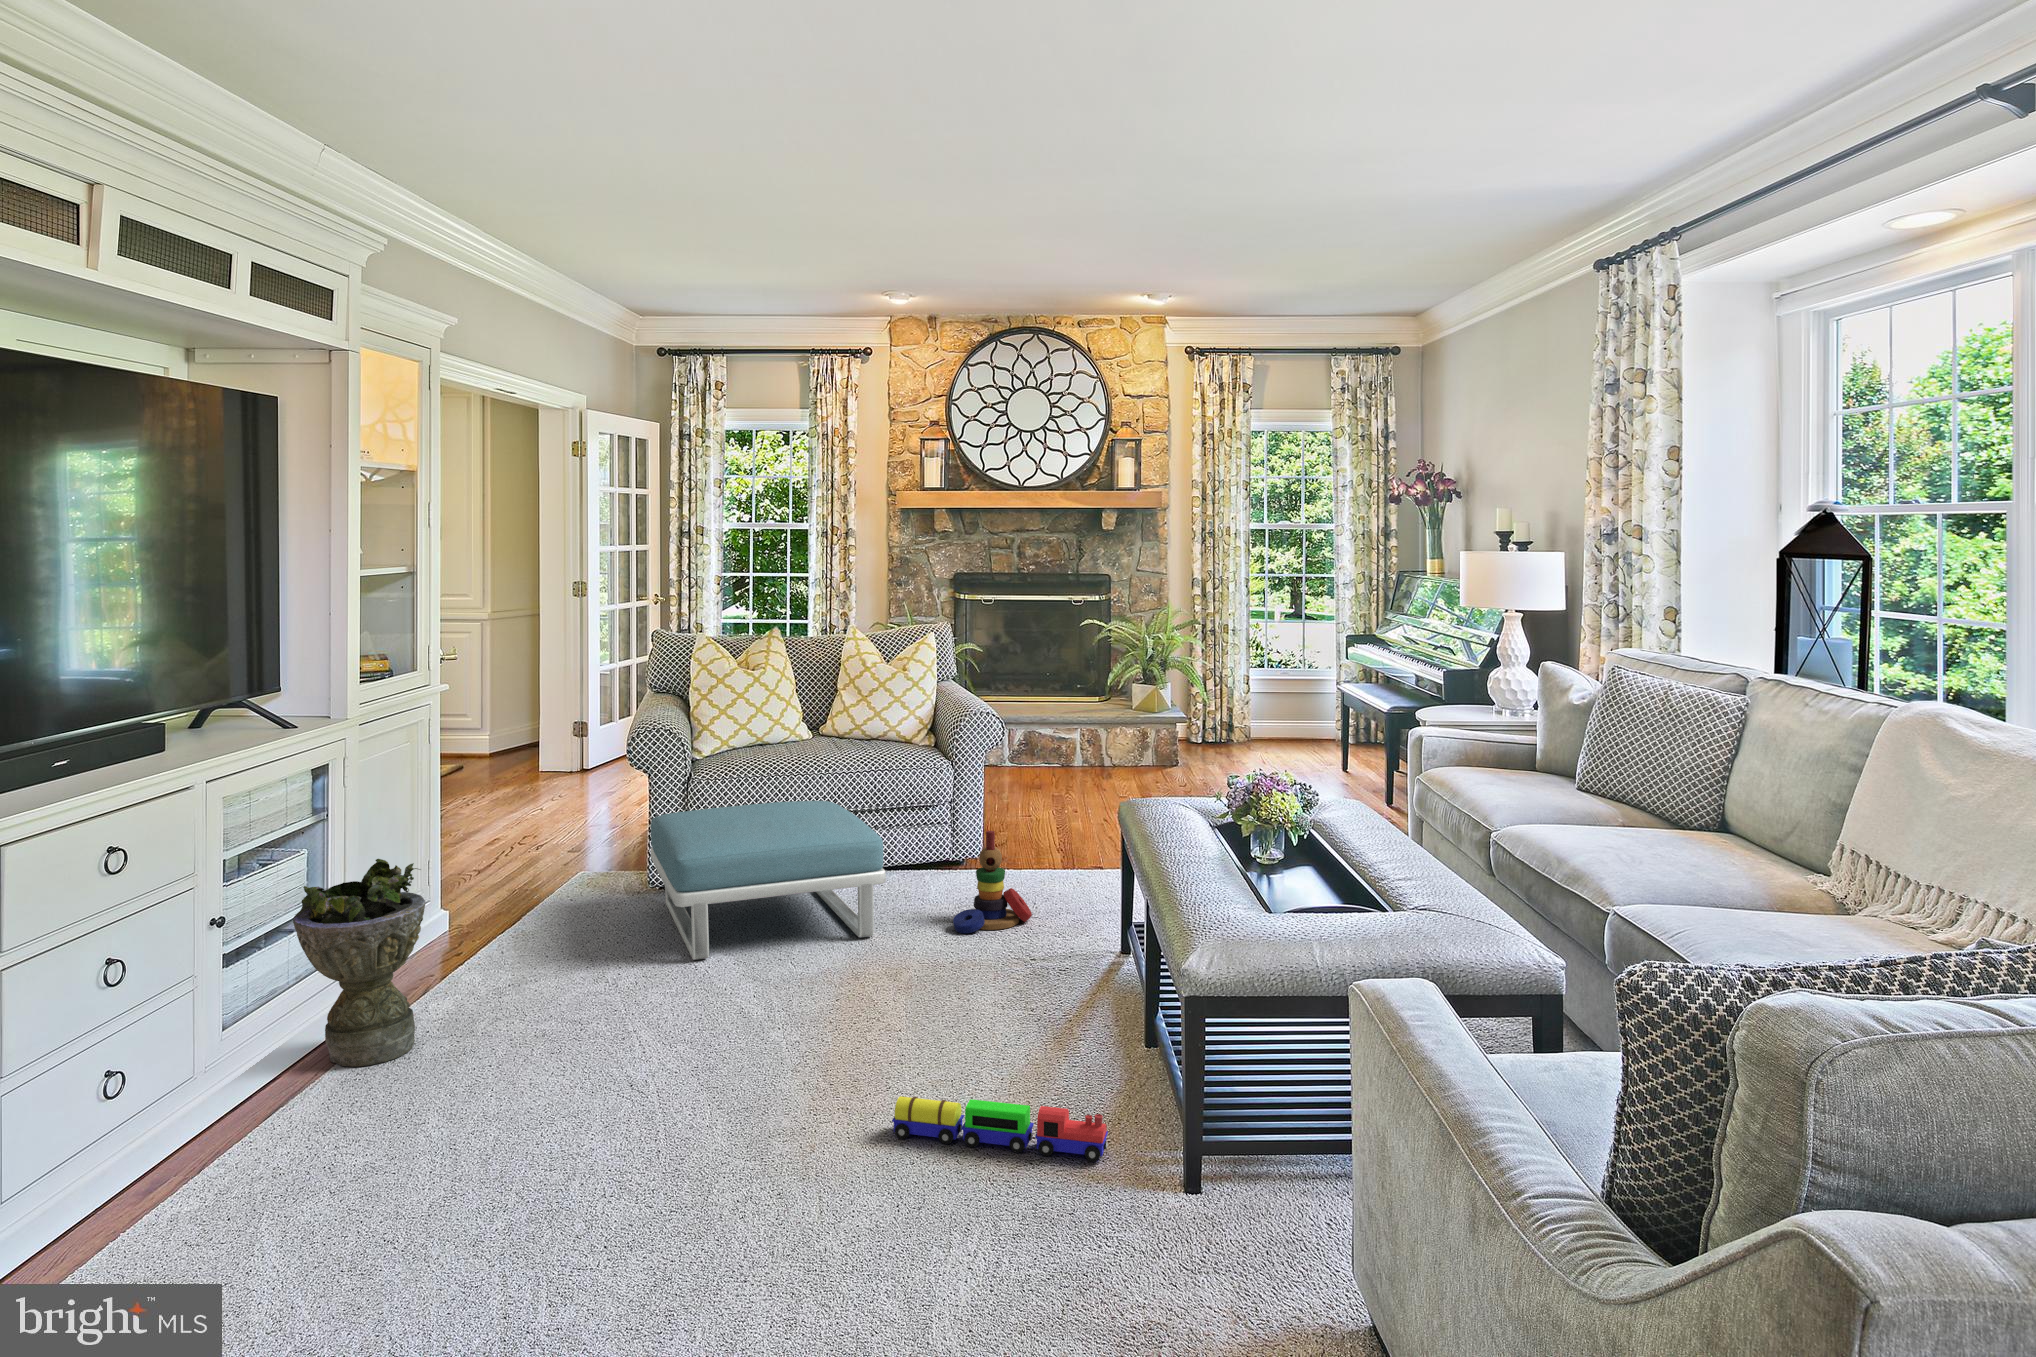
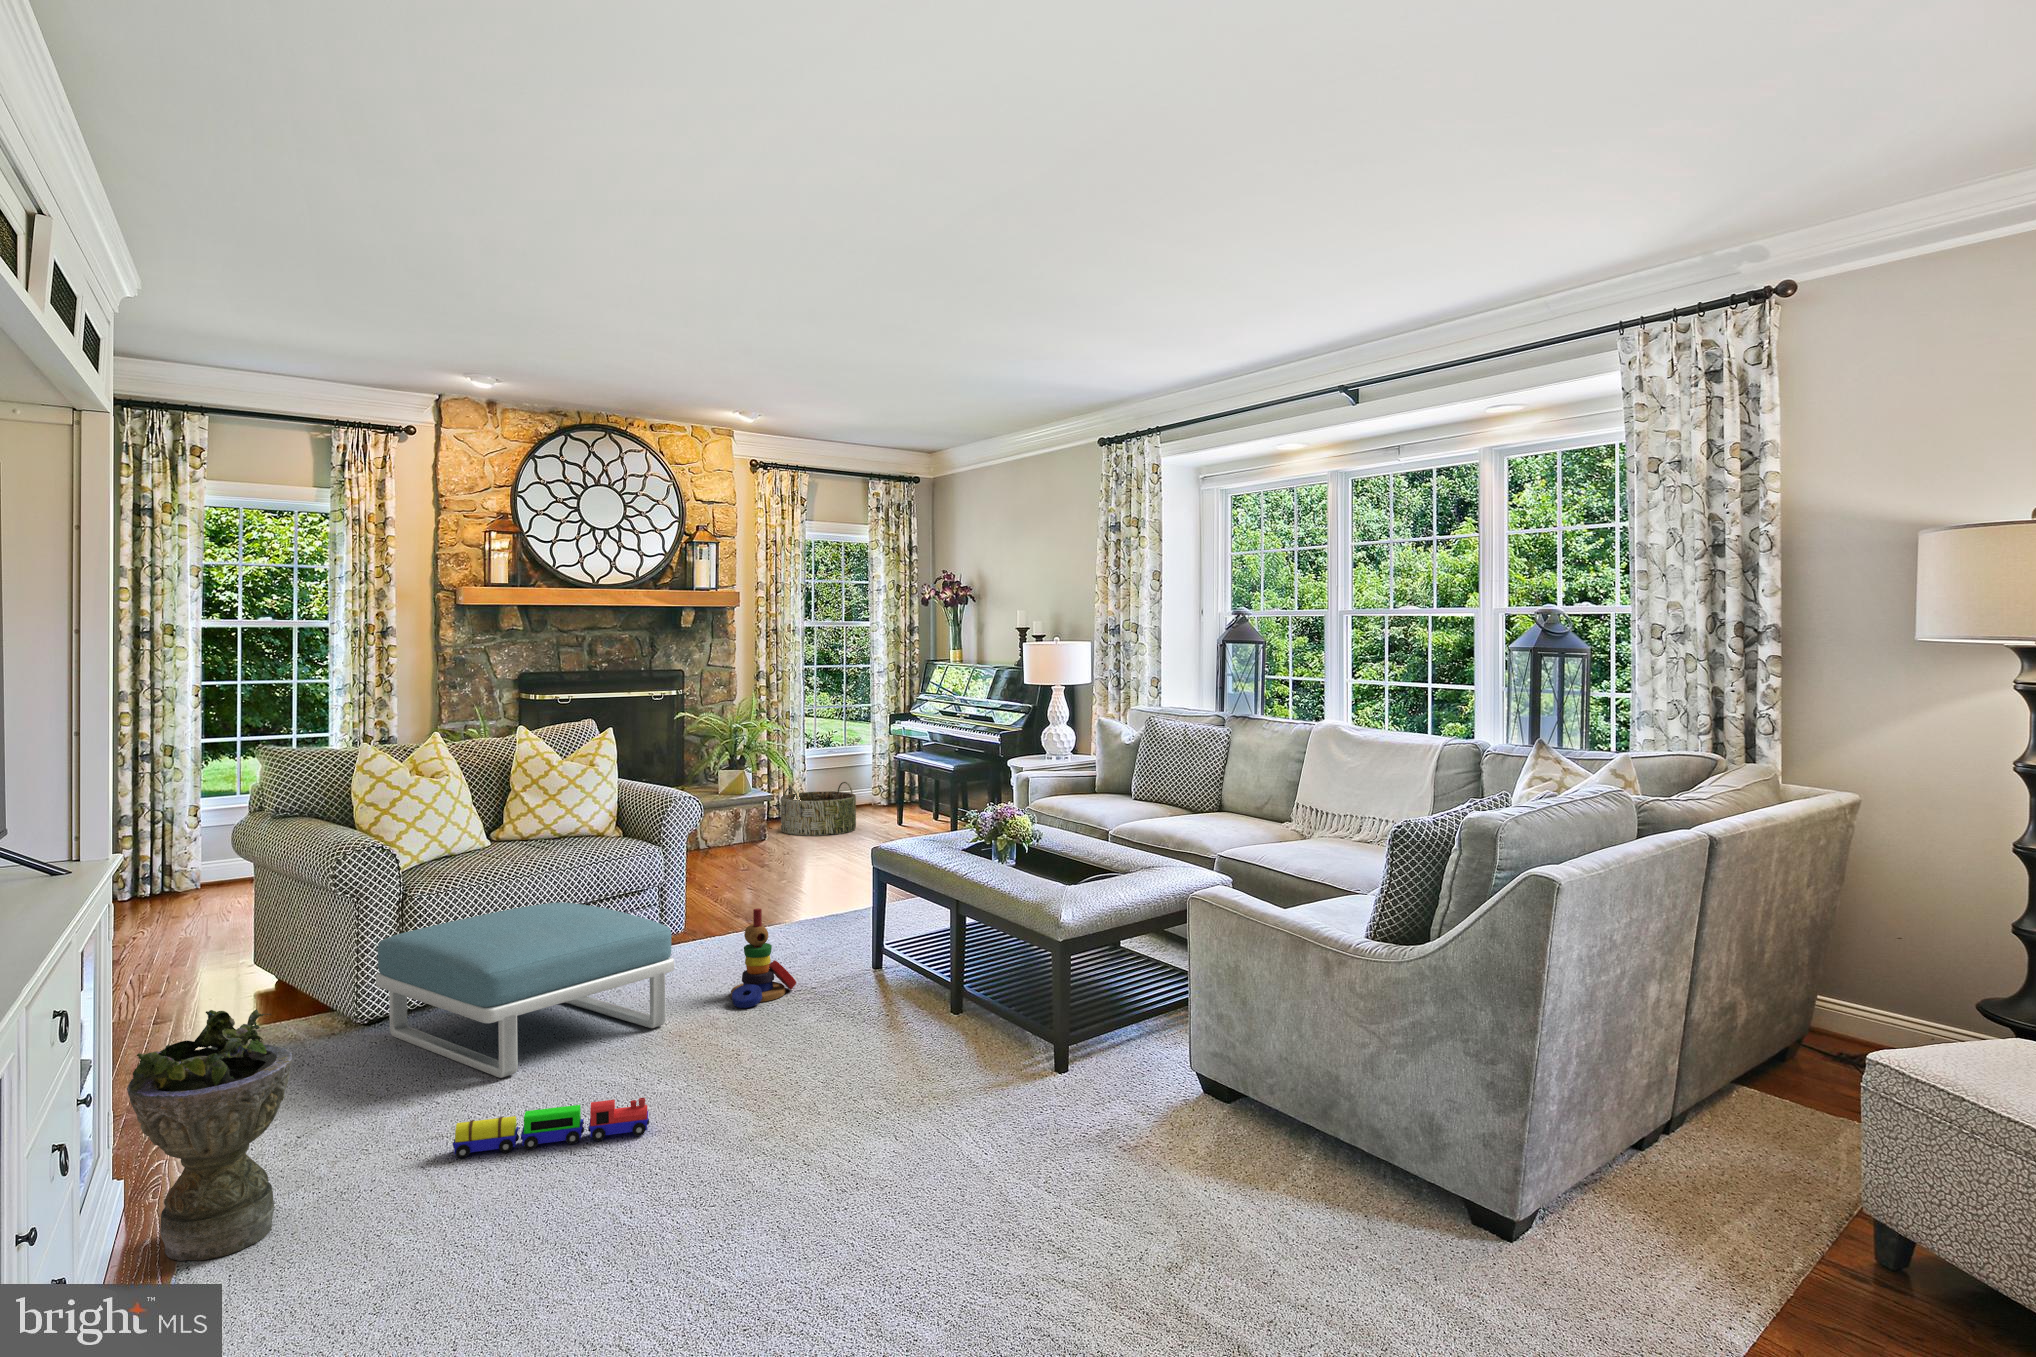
basket: none [1208,704,1291,761] -> present [781,782,856,836]
toy train: present [892,1096,1108,1162] -> present [453,1098,650,1158]

